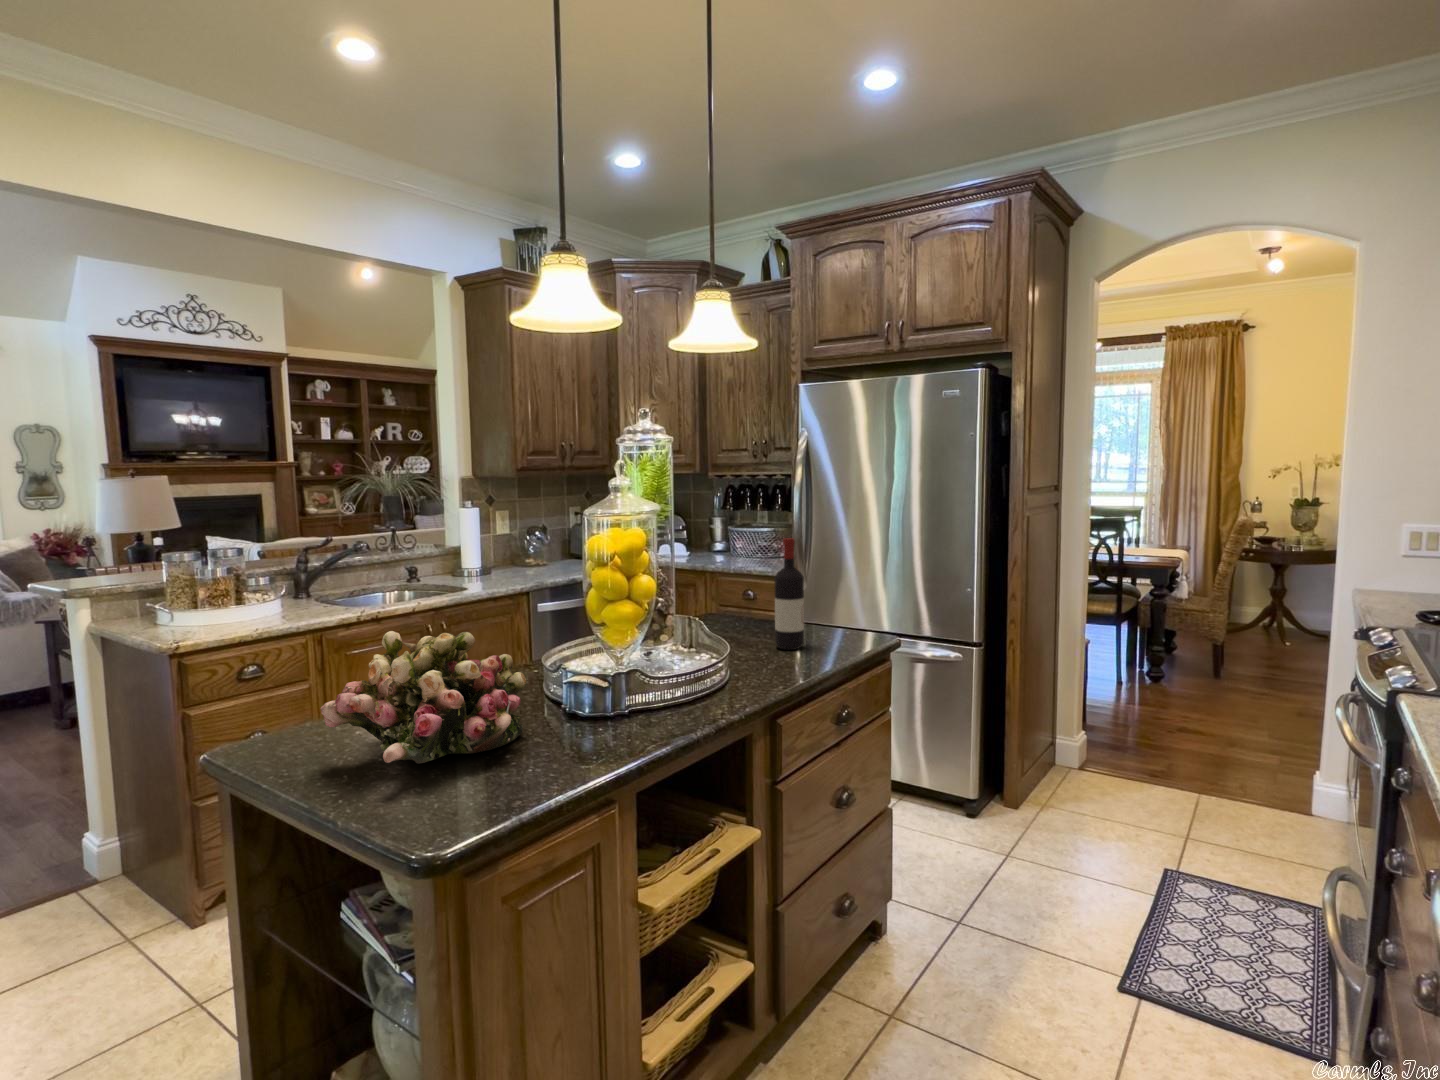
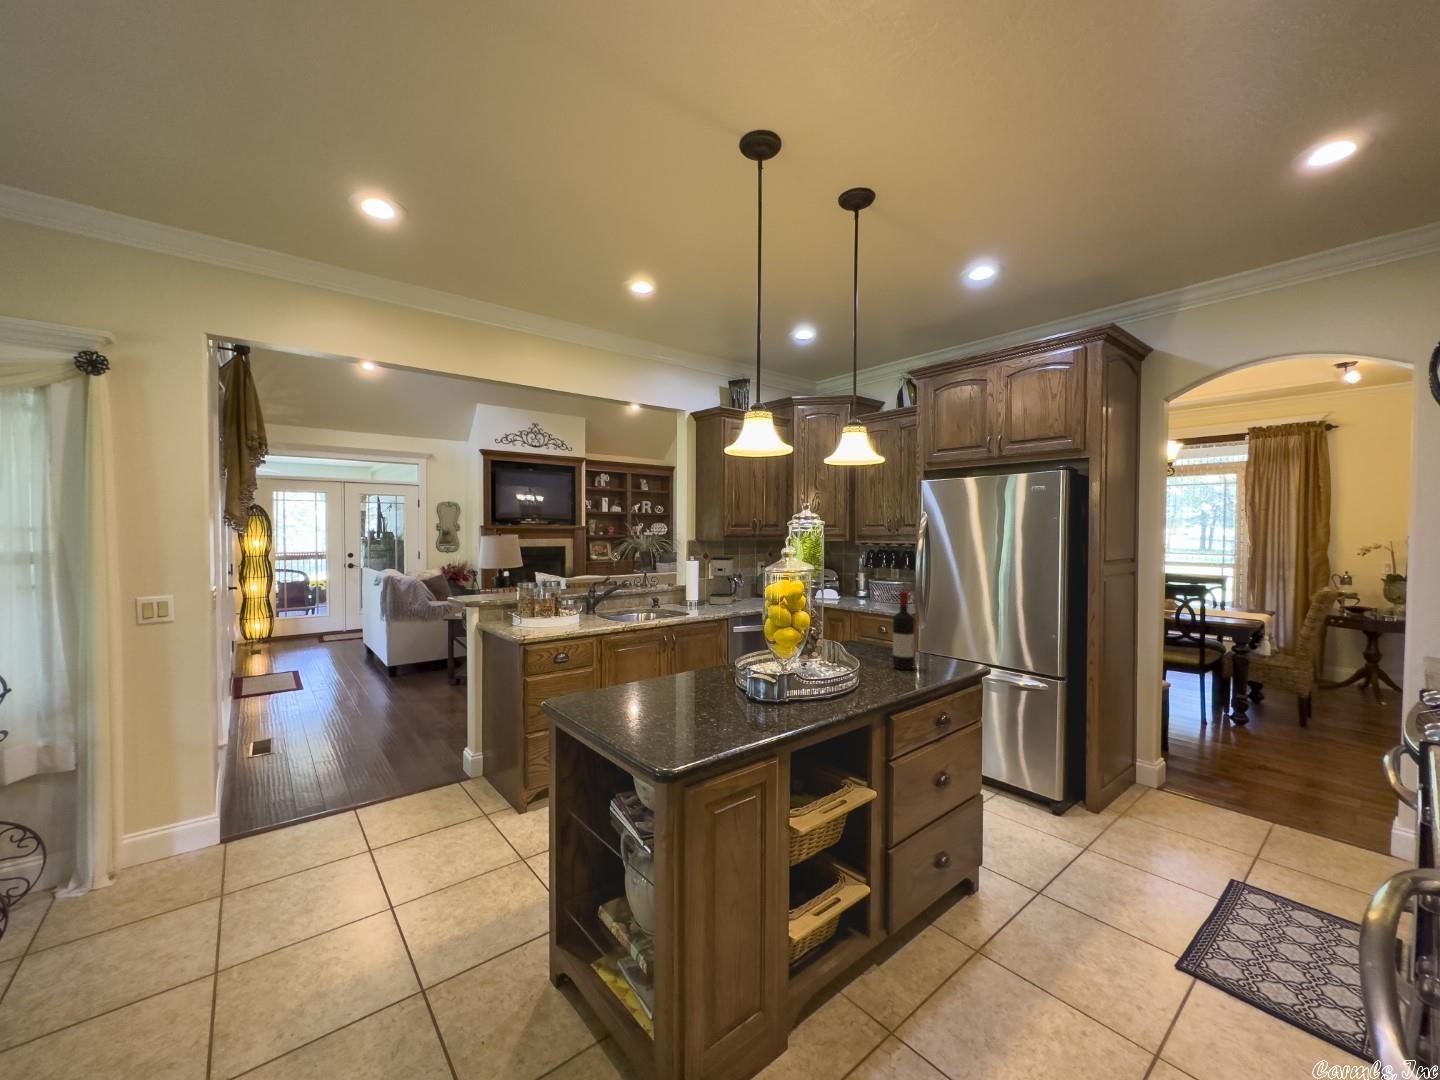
coffee maker: none [501,501,543,574] -> present [710,557,737,605]
flower arrangement: present [321,631,527,763] -> none [612,637,727,718]

